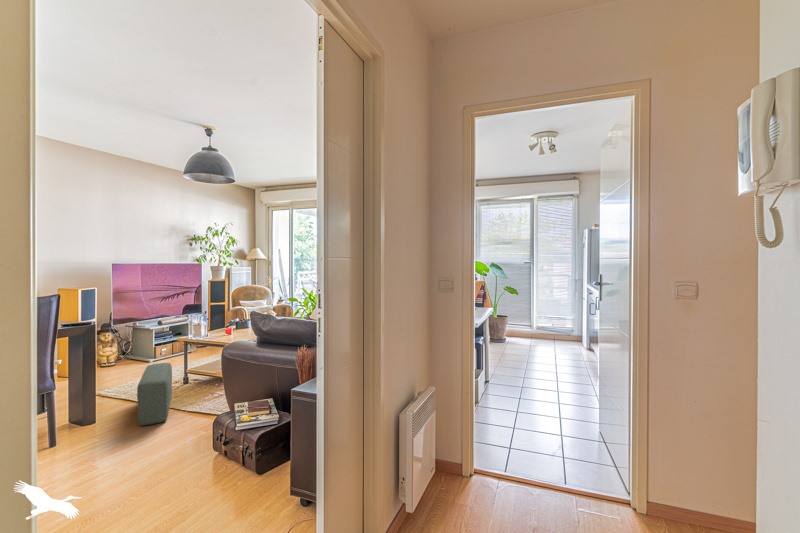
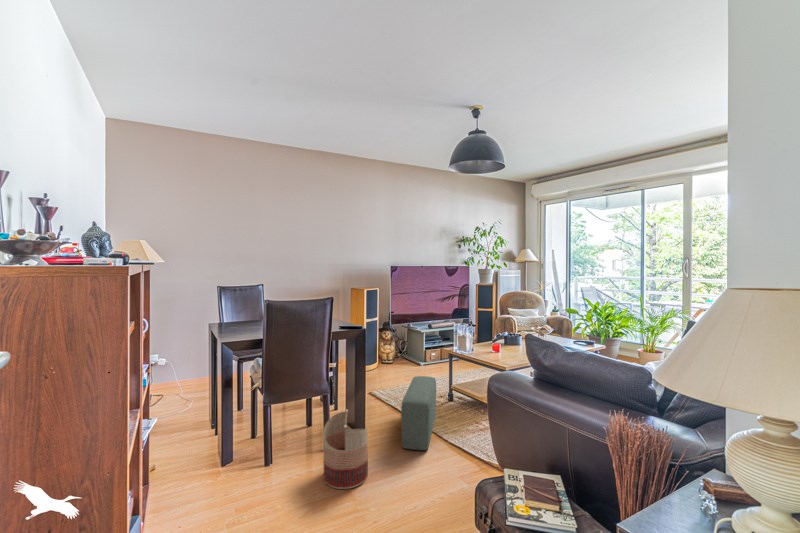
basket: none [49,400,104,472] -> present [324,409,368,489]

